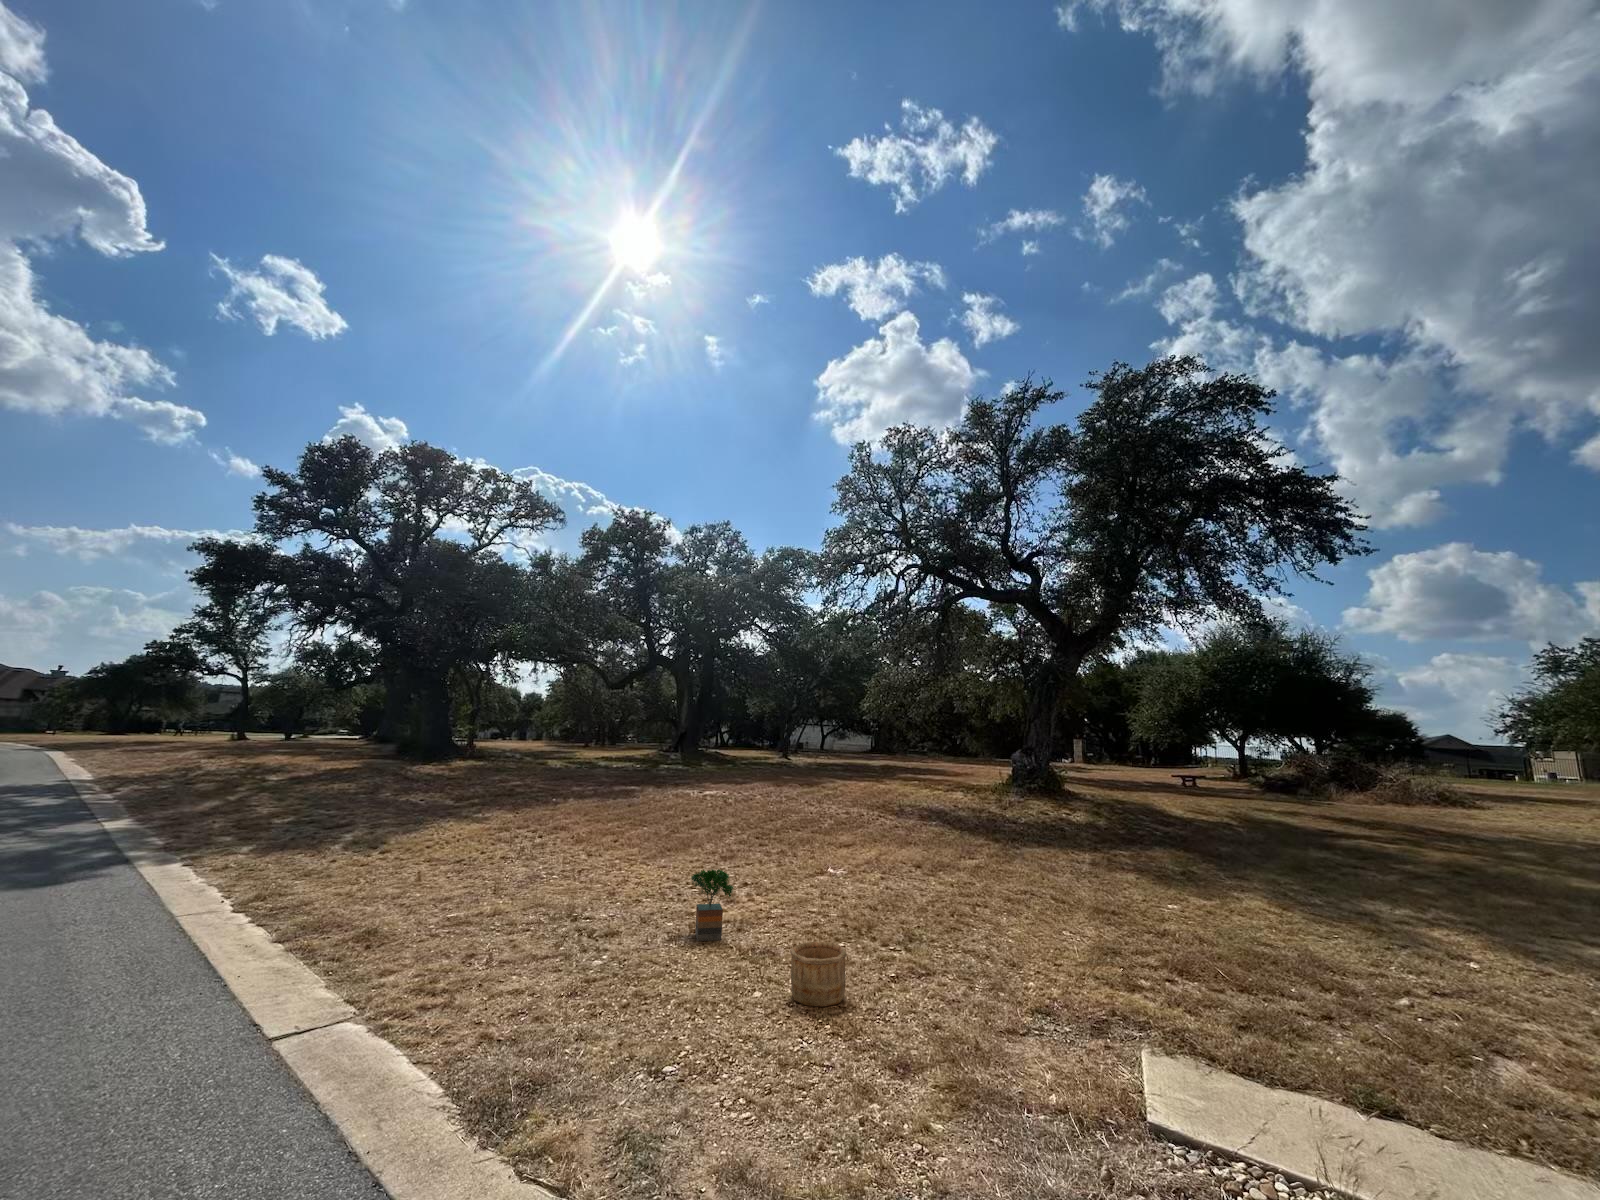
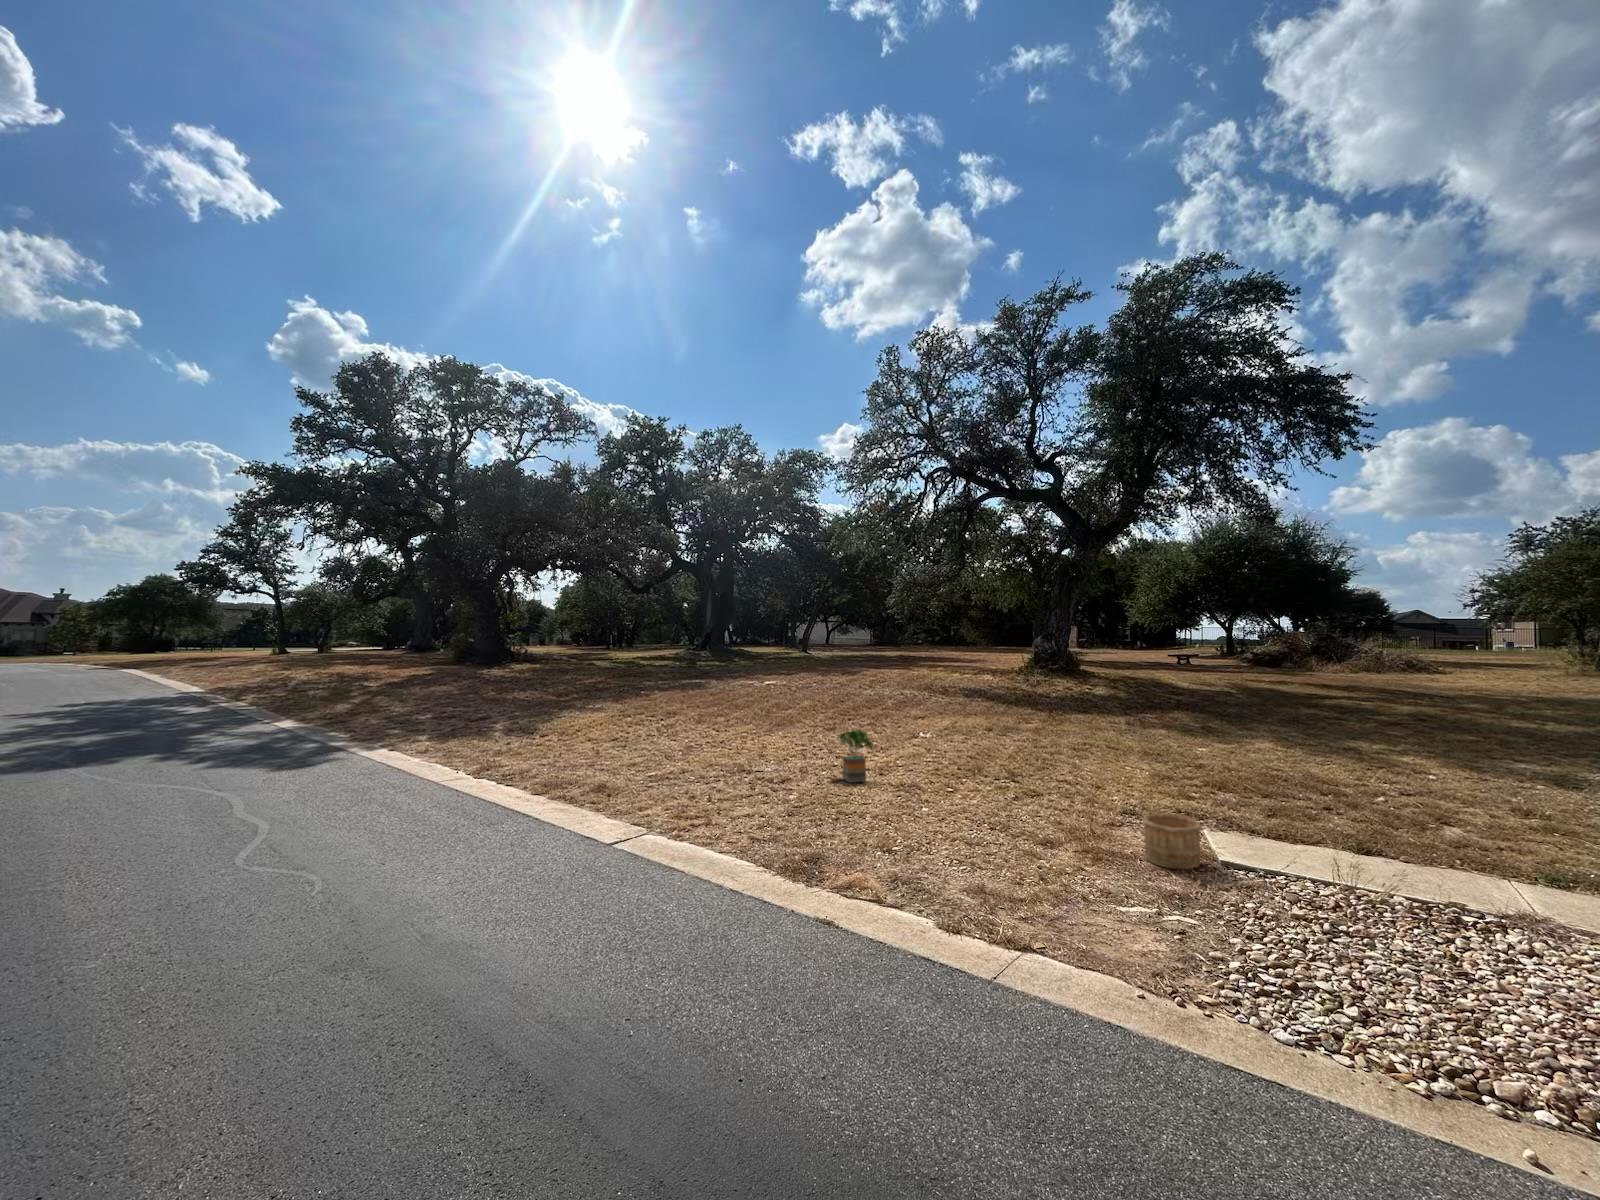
wooden bucket: present [790,941,847,1007] -> present [1143,814,1201,869]

